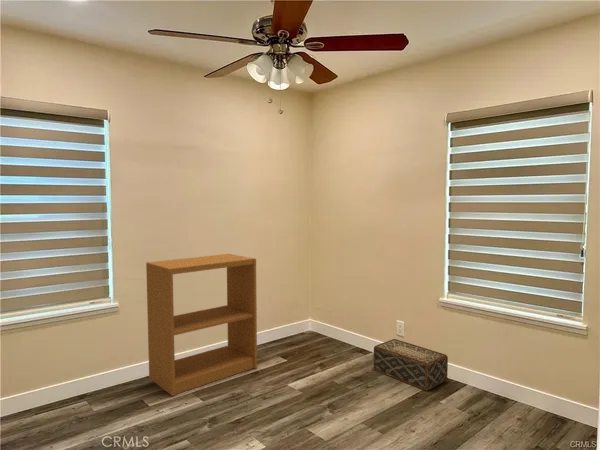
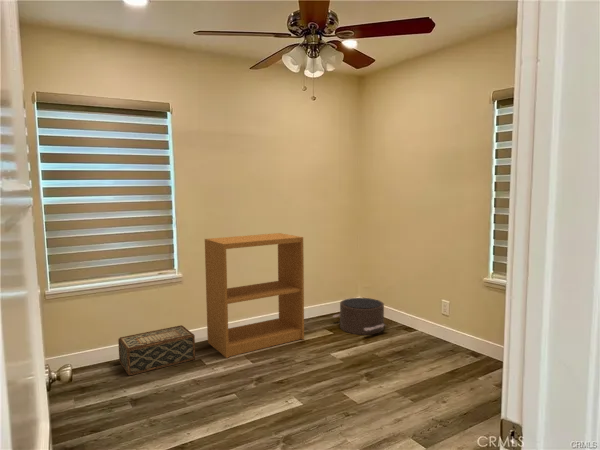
pouf: none [284,319,341,359] -> present [333,298,384,335]
woven basket: present [373,339,448,391] -> present [118,325,195,375]

